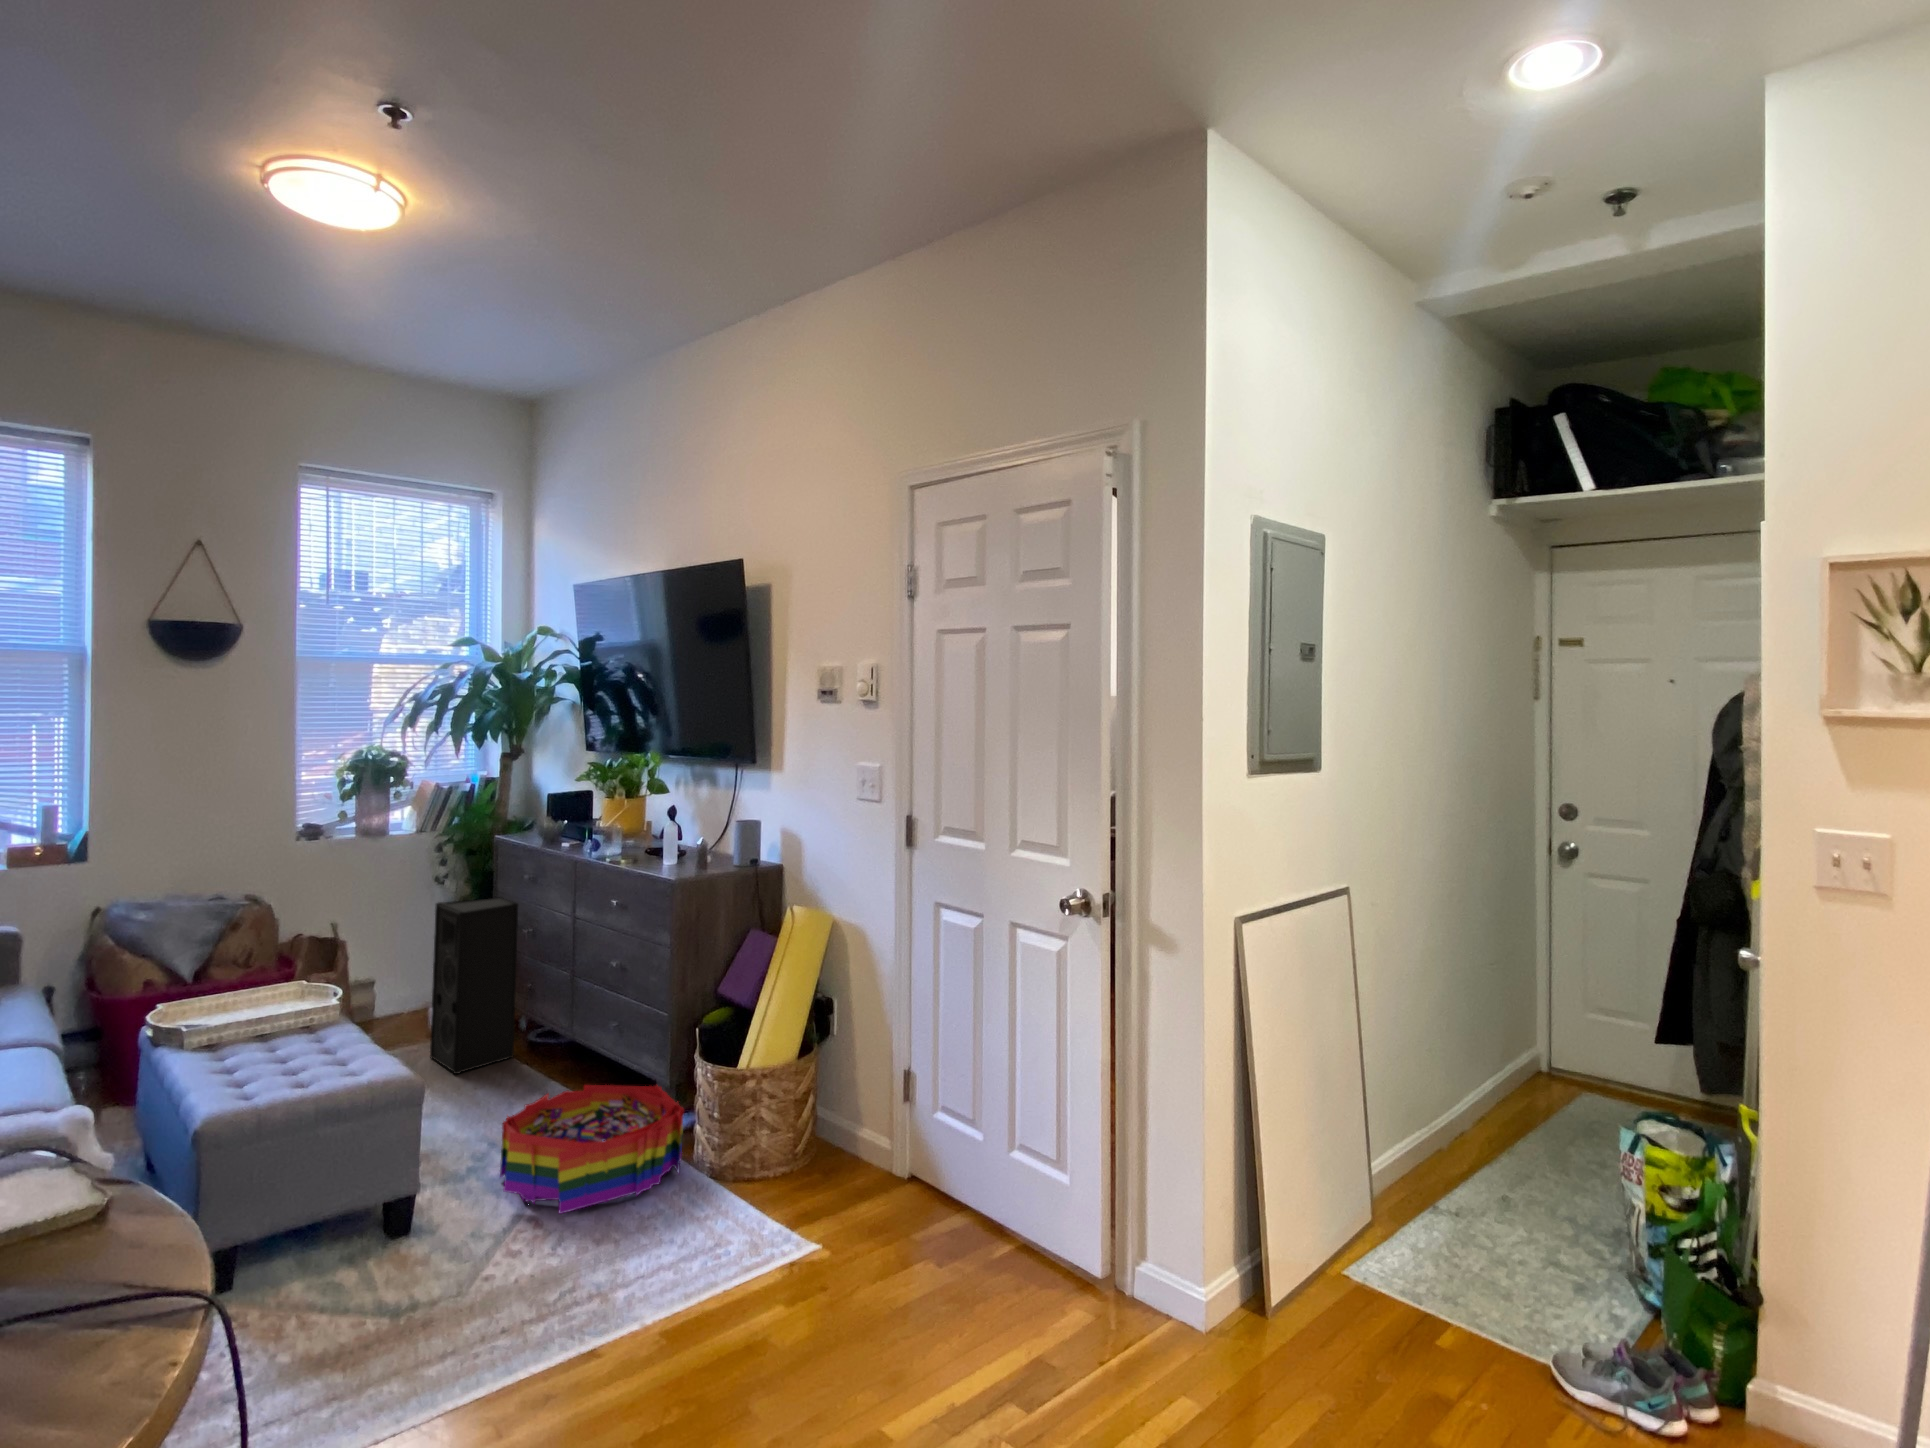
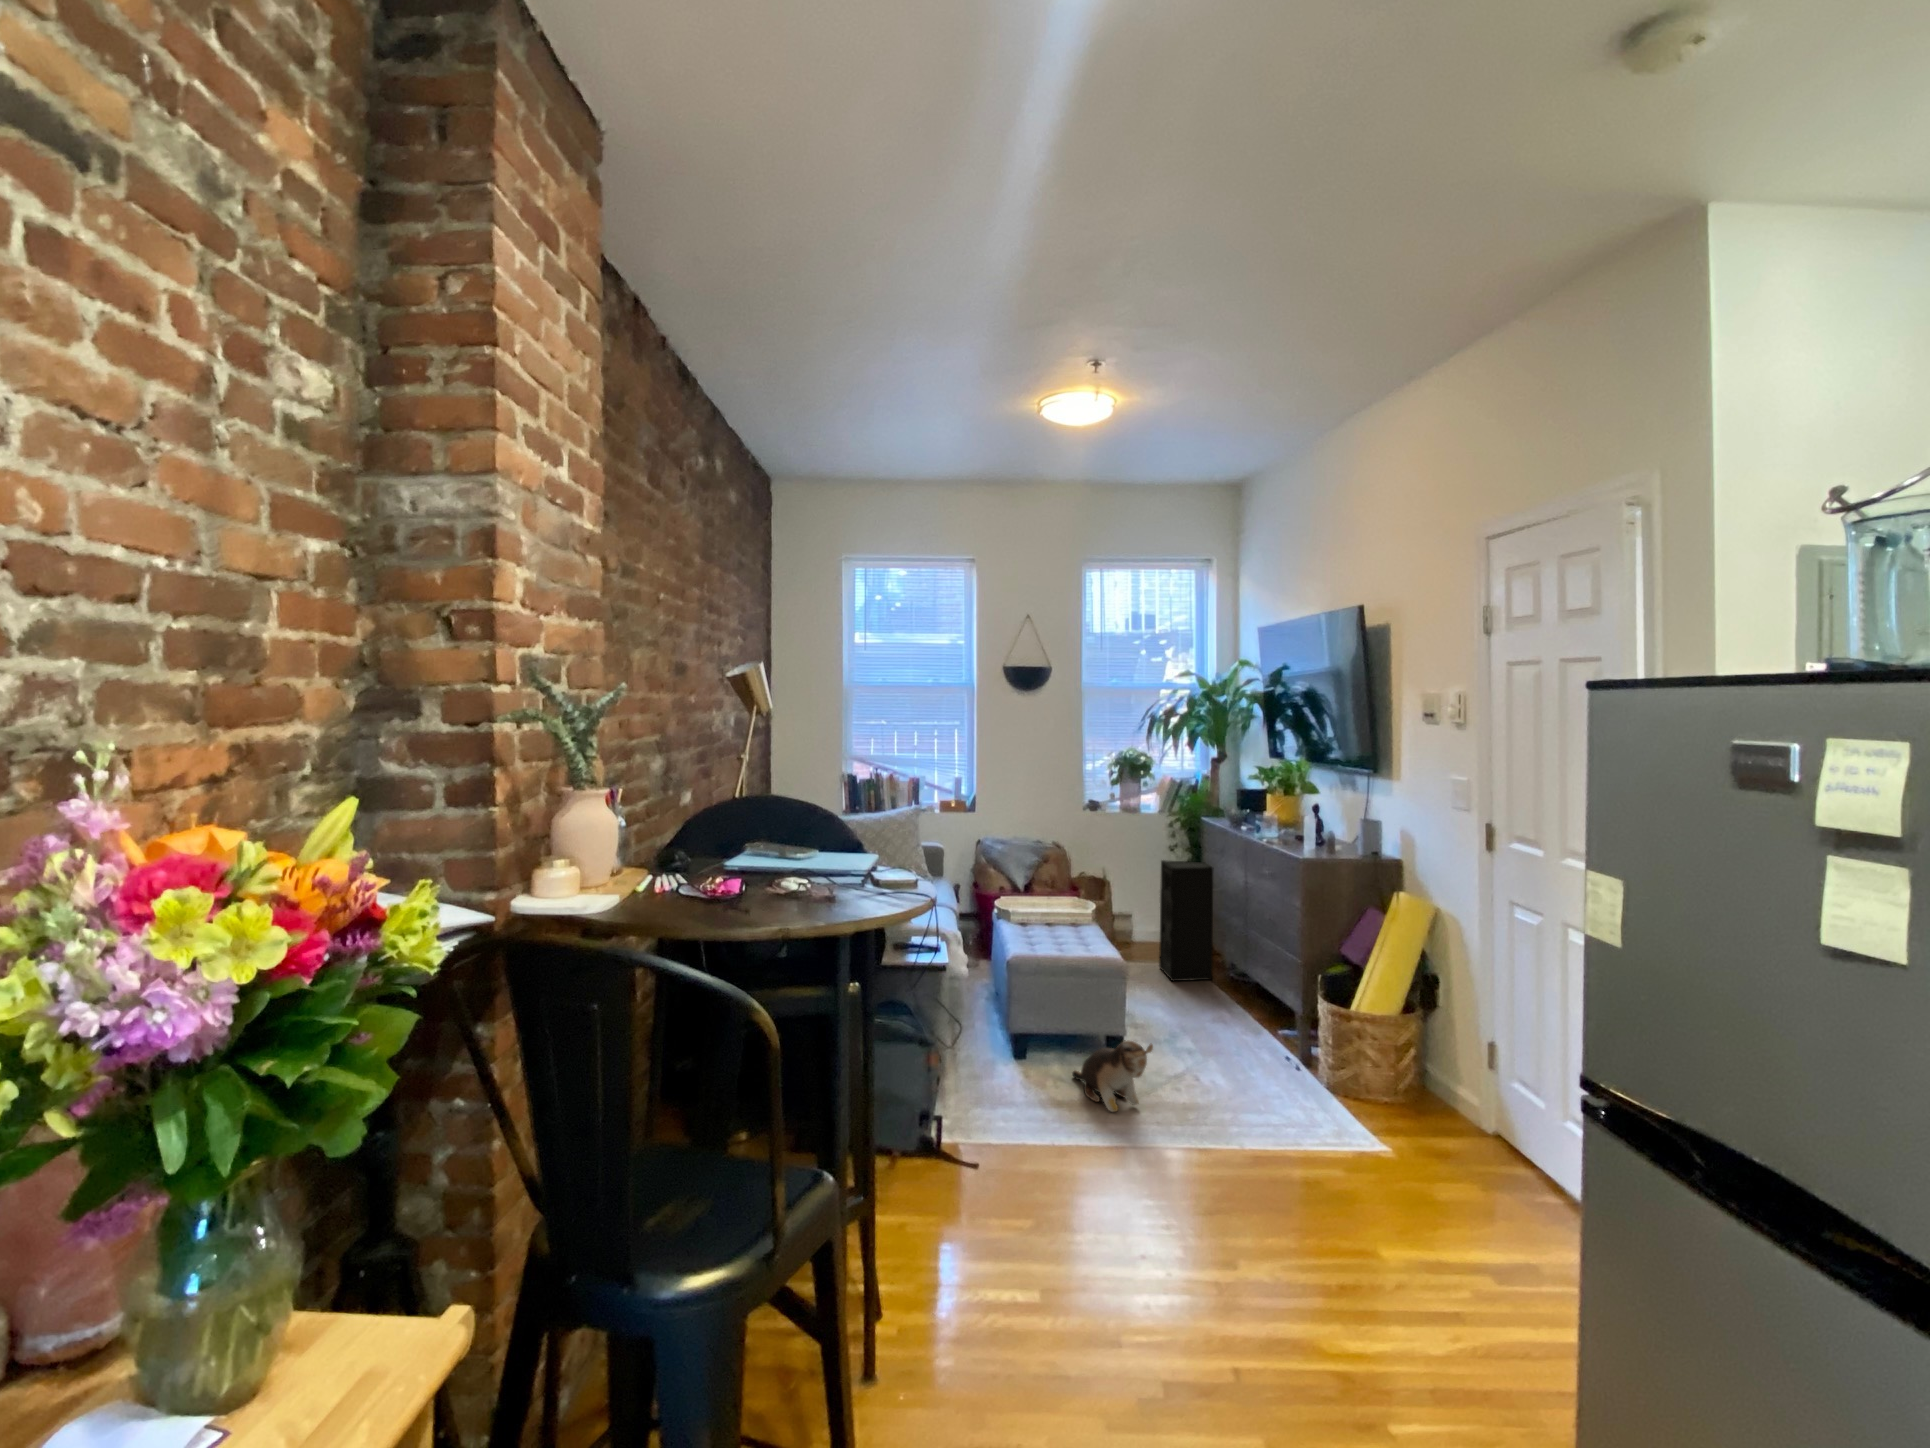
storage bin: present [500,1085,684,1214] -> none [1176,1000,1305,1082]
plush toy: none [331,1204,501,1338] -> present [1072,1040,1153,1112]

